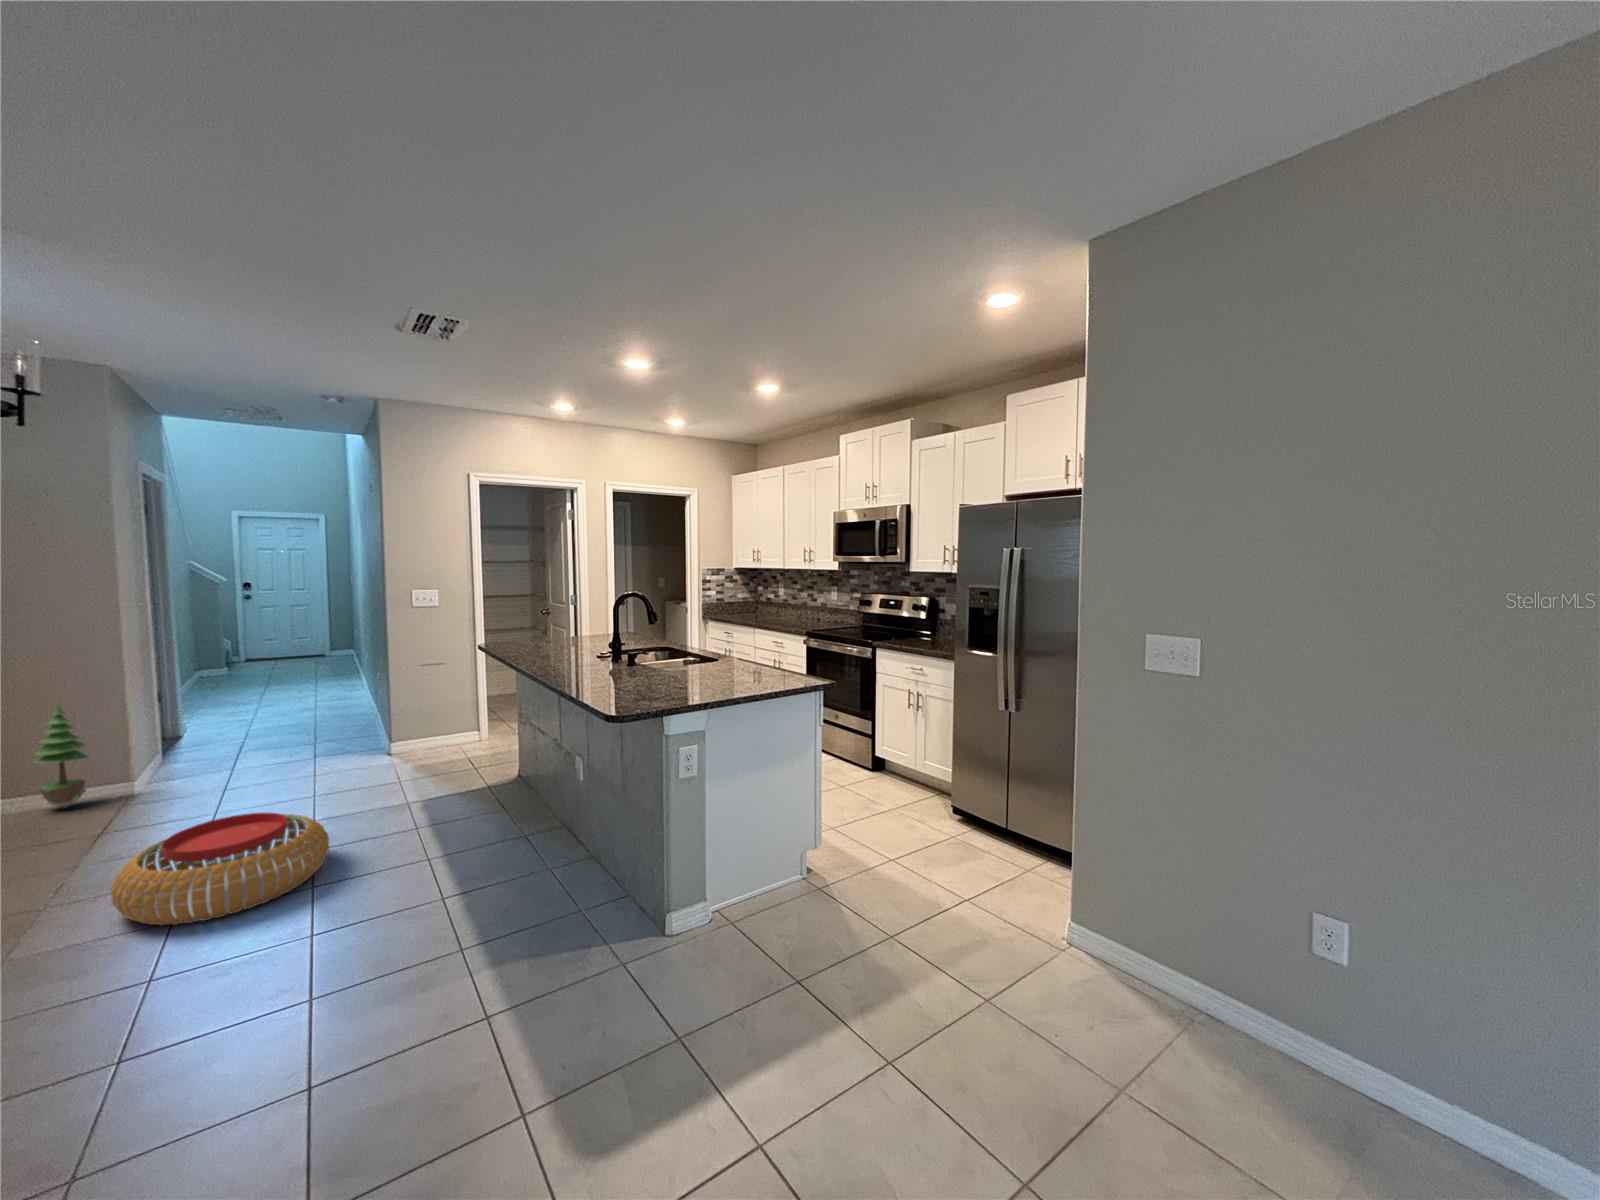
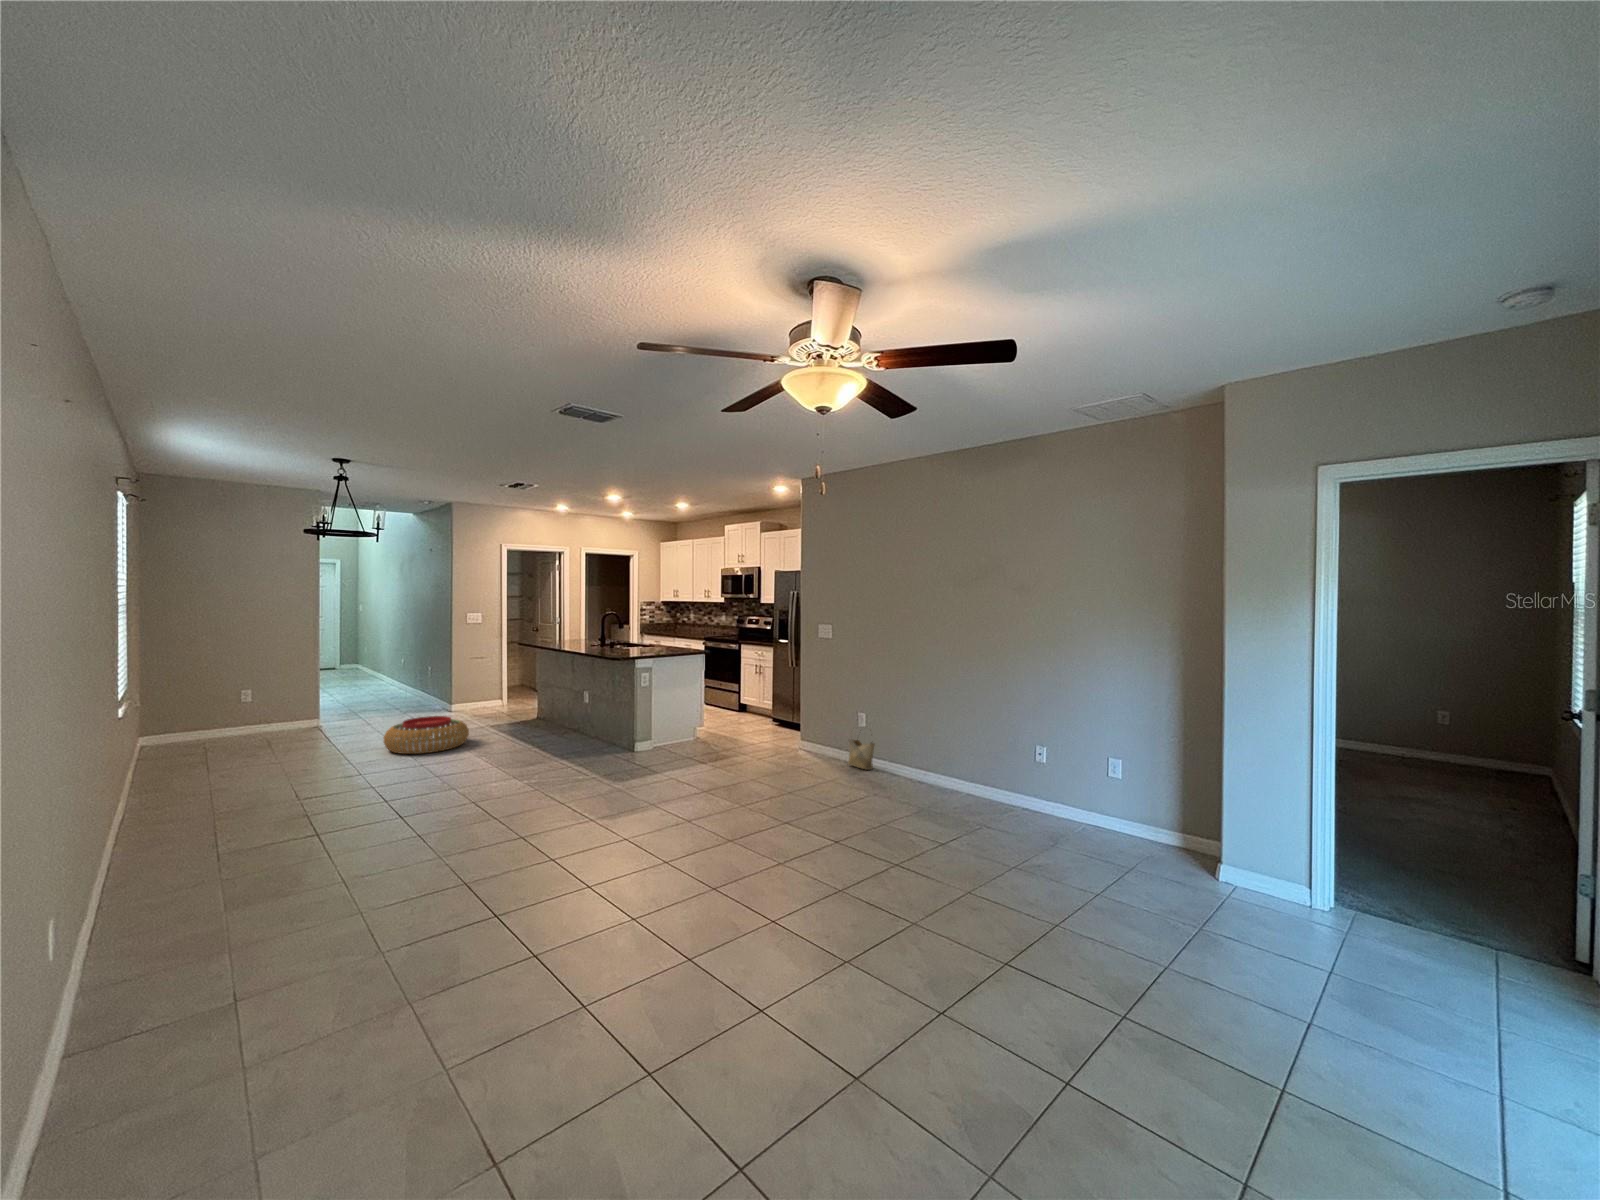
potted tree: present [33,706,87,808] -> none [278,673,305,730]
woven basket: none [1290,962,1418,1130] -> present [848,730,875,770]

